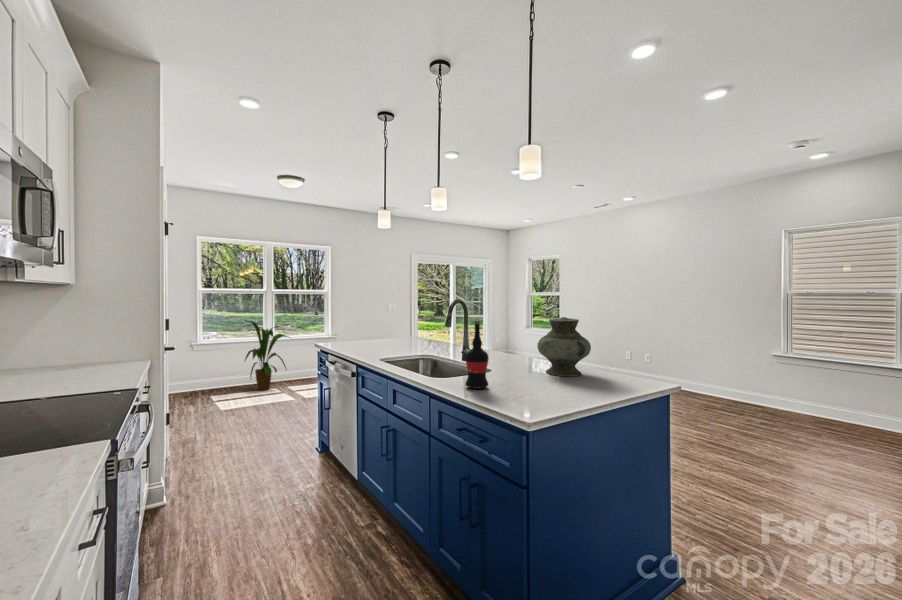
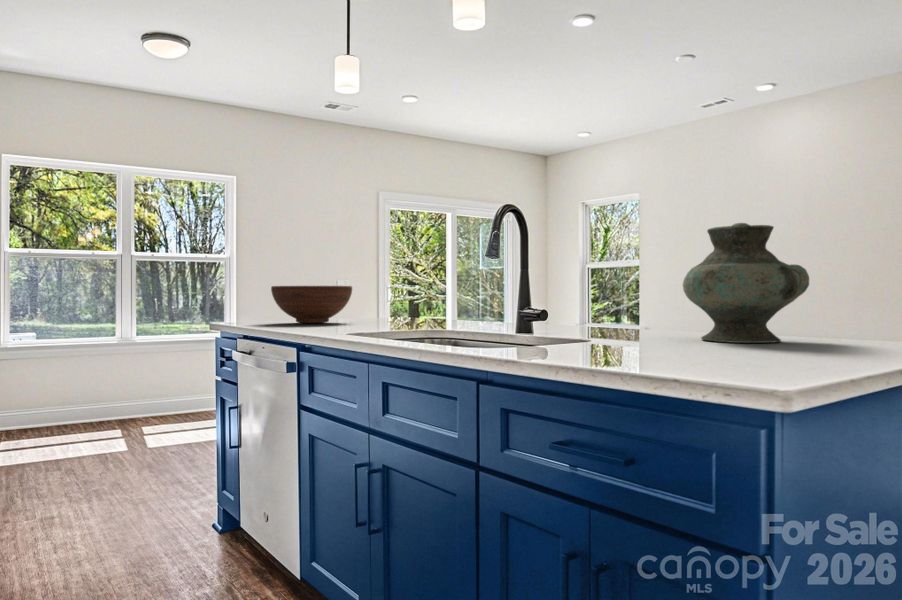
house plant: present [245,321,288,391] -> none [81,305,169,432]
wine bottle: present [465,321,489,389] -> none [559,202,613,354]
fruit bowl: none [346,323,389,344] -> present [271,286,352,323]

